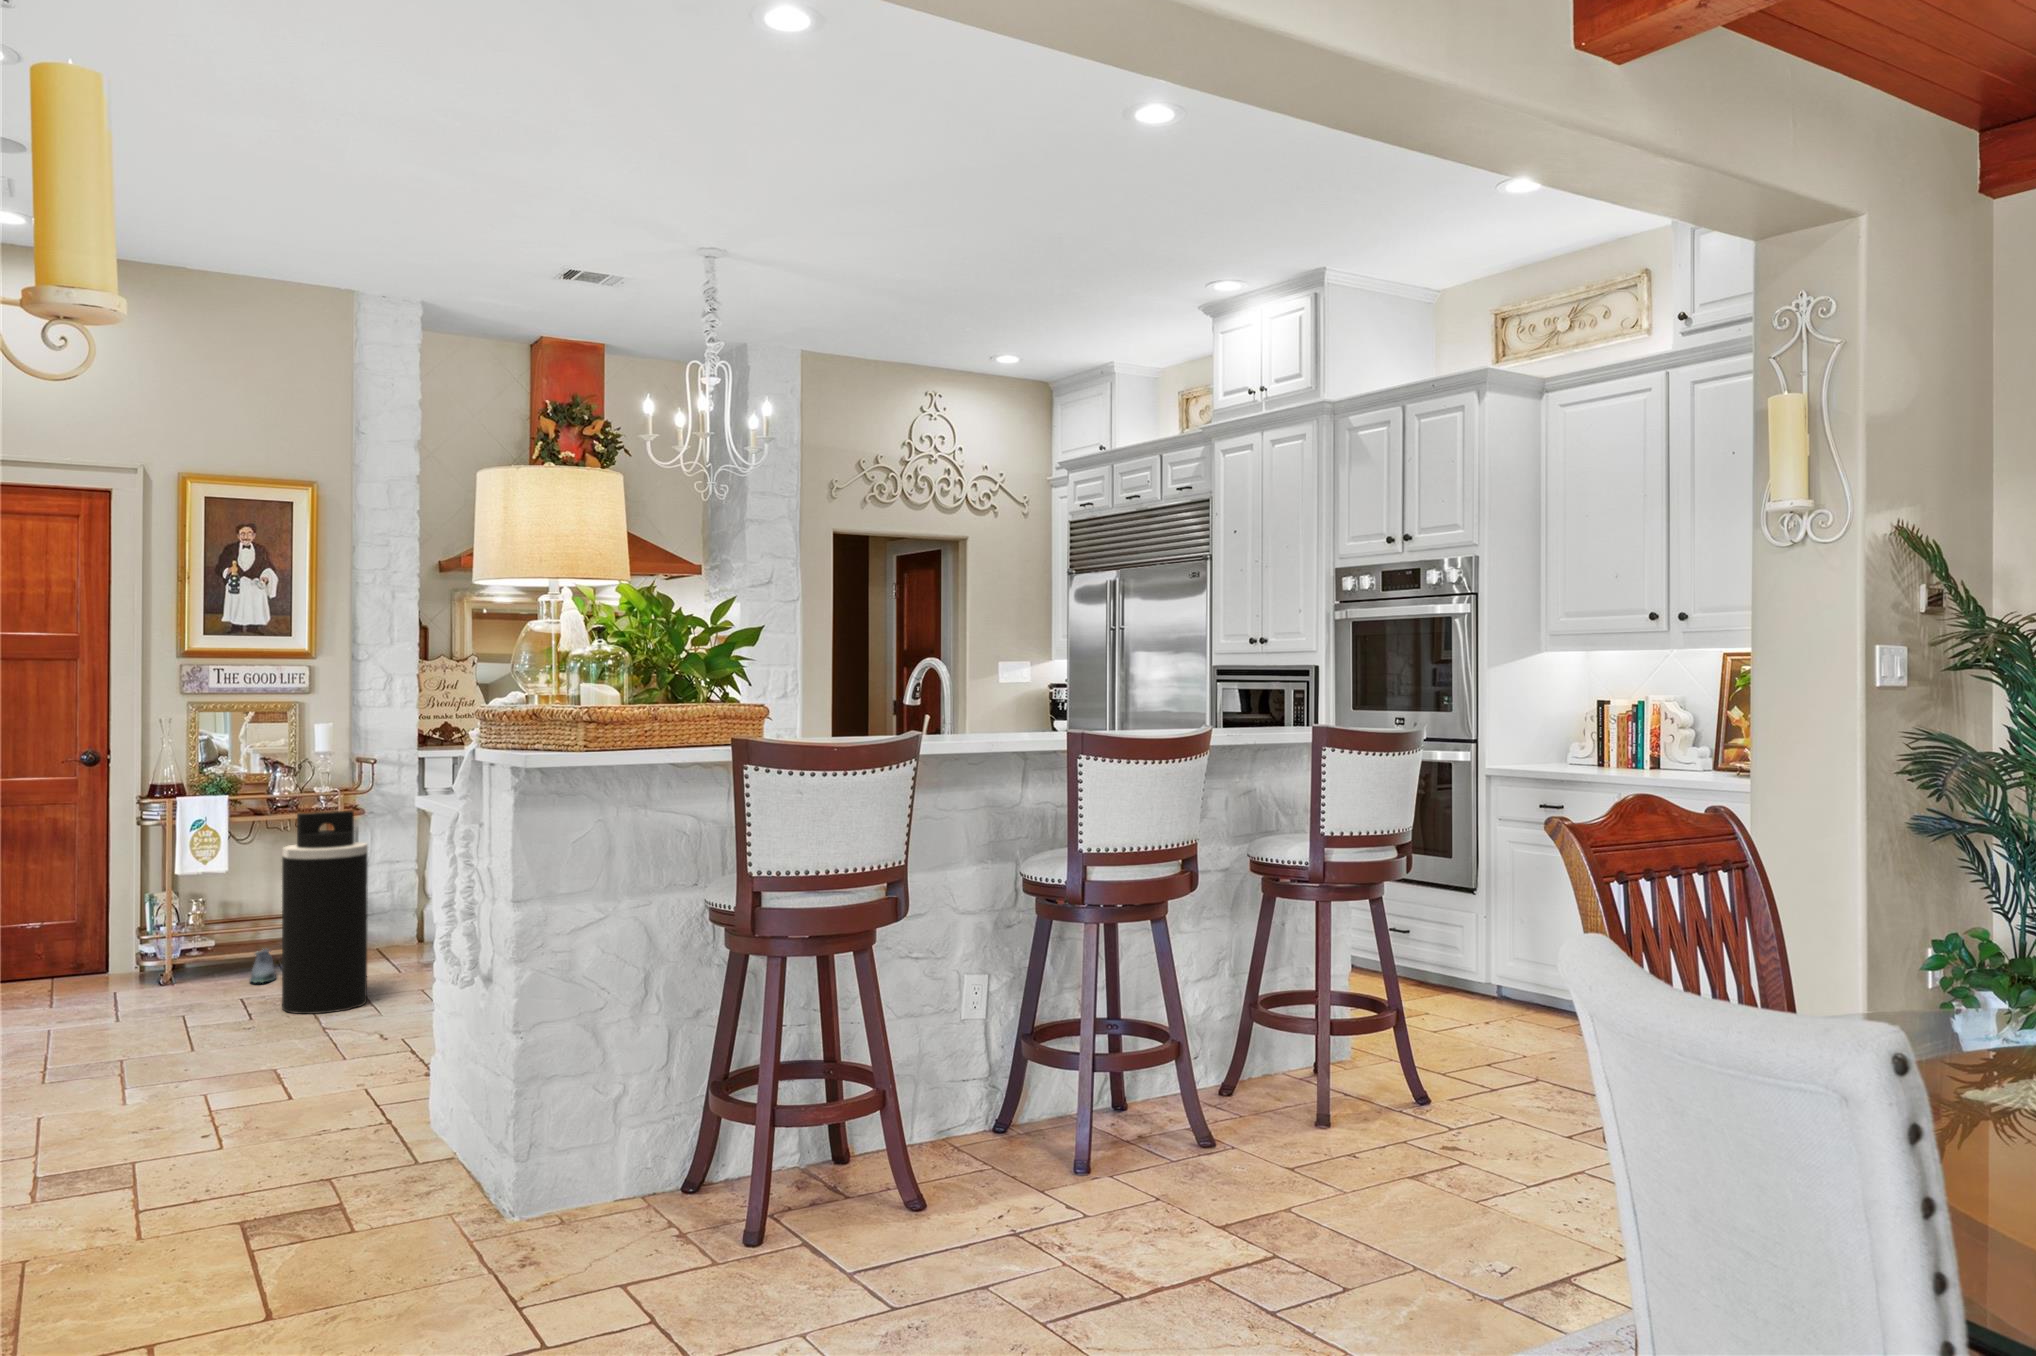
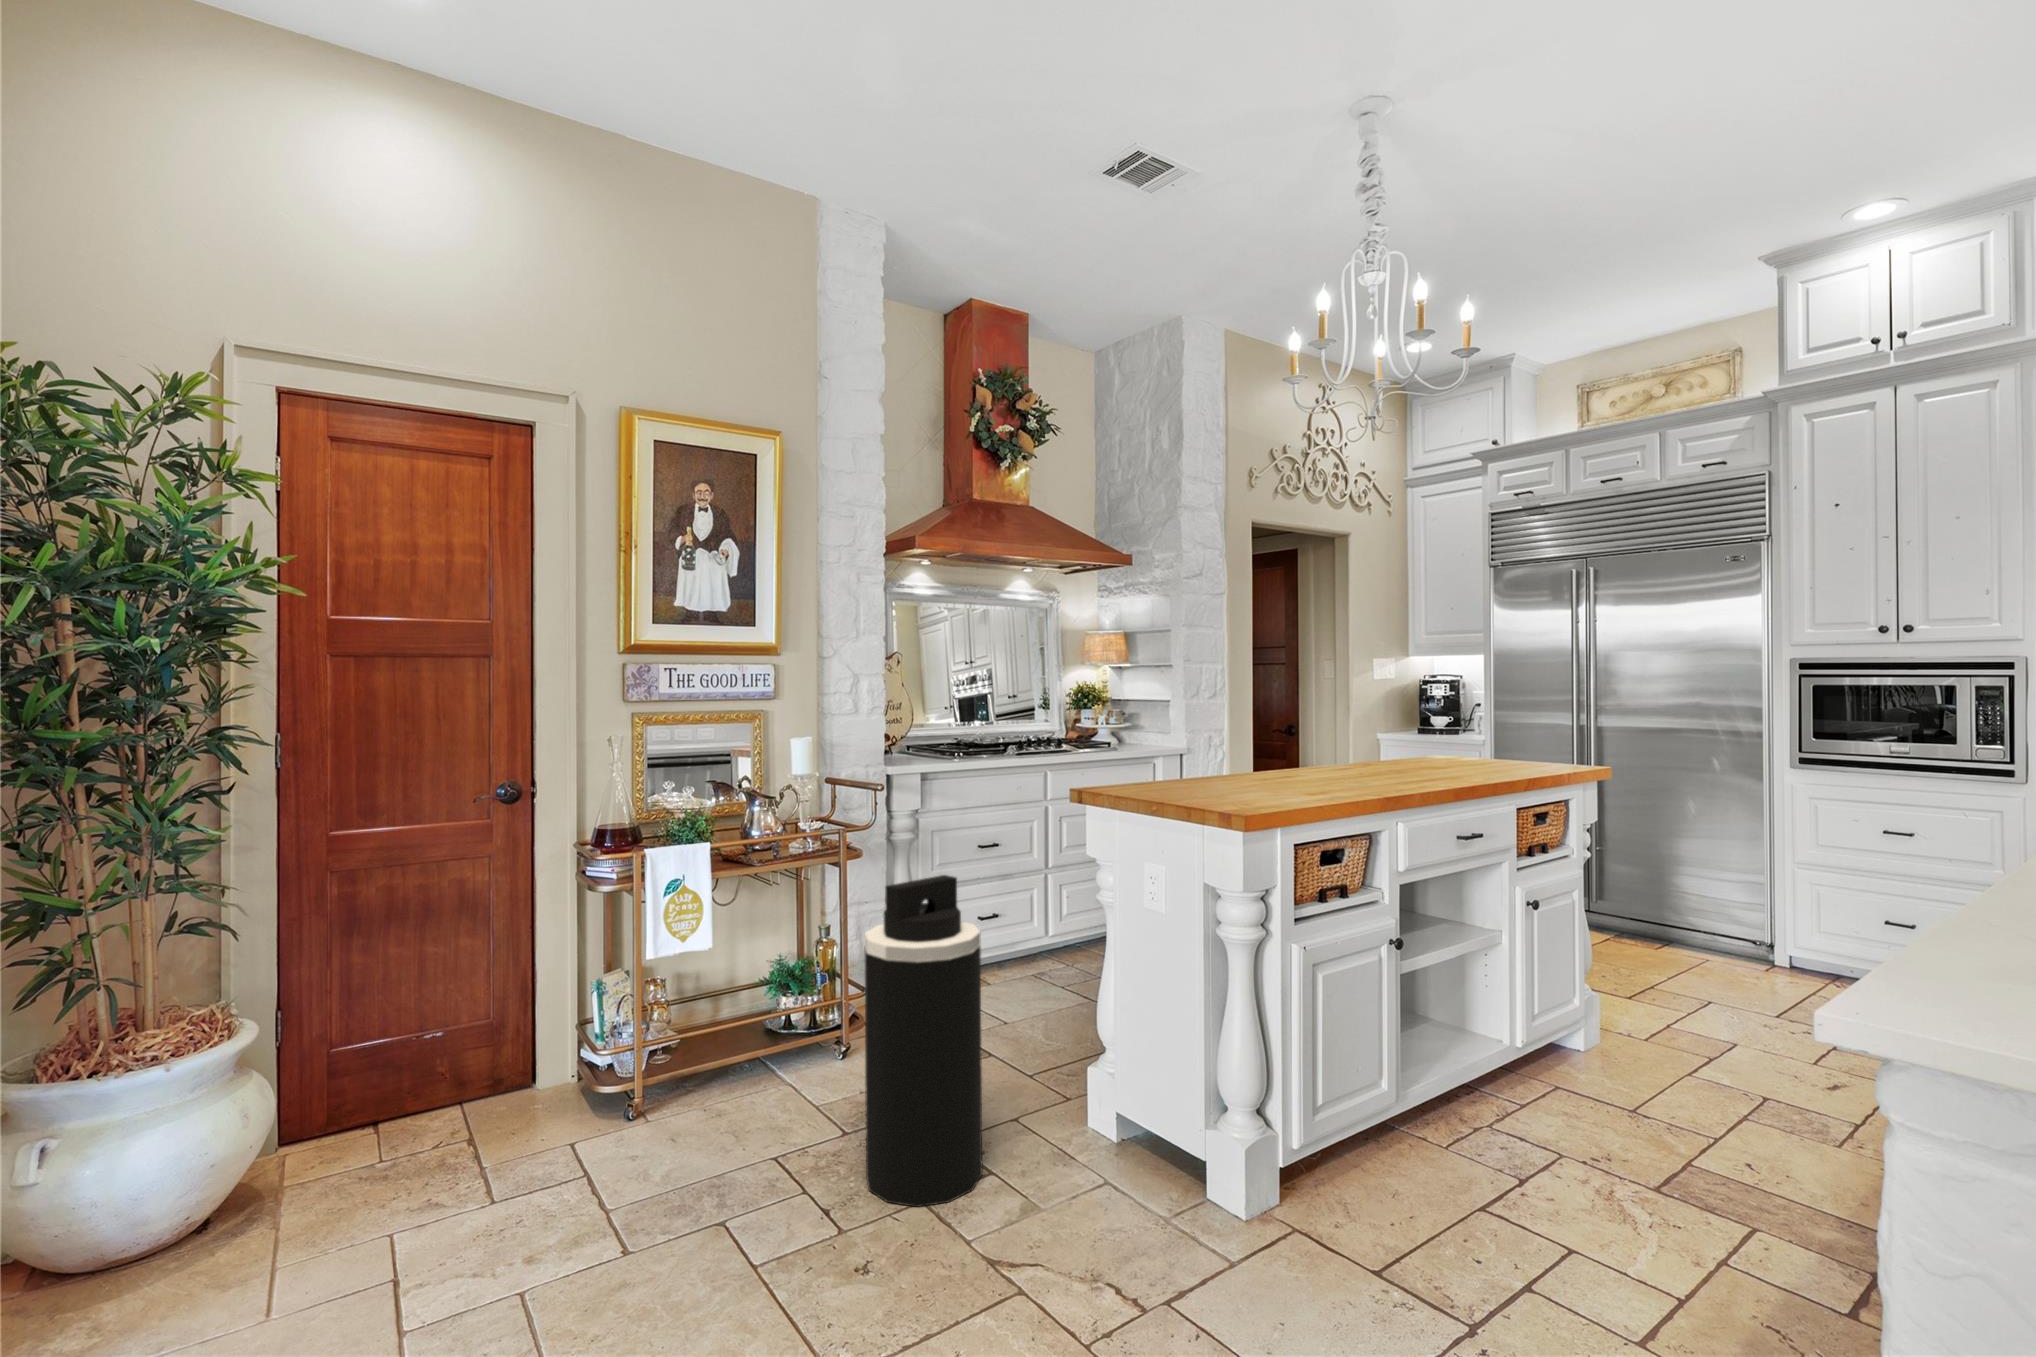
shoe: present [250,949,276,983] -> none [744,1047,781,1111]

